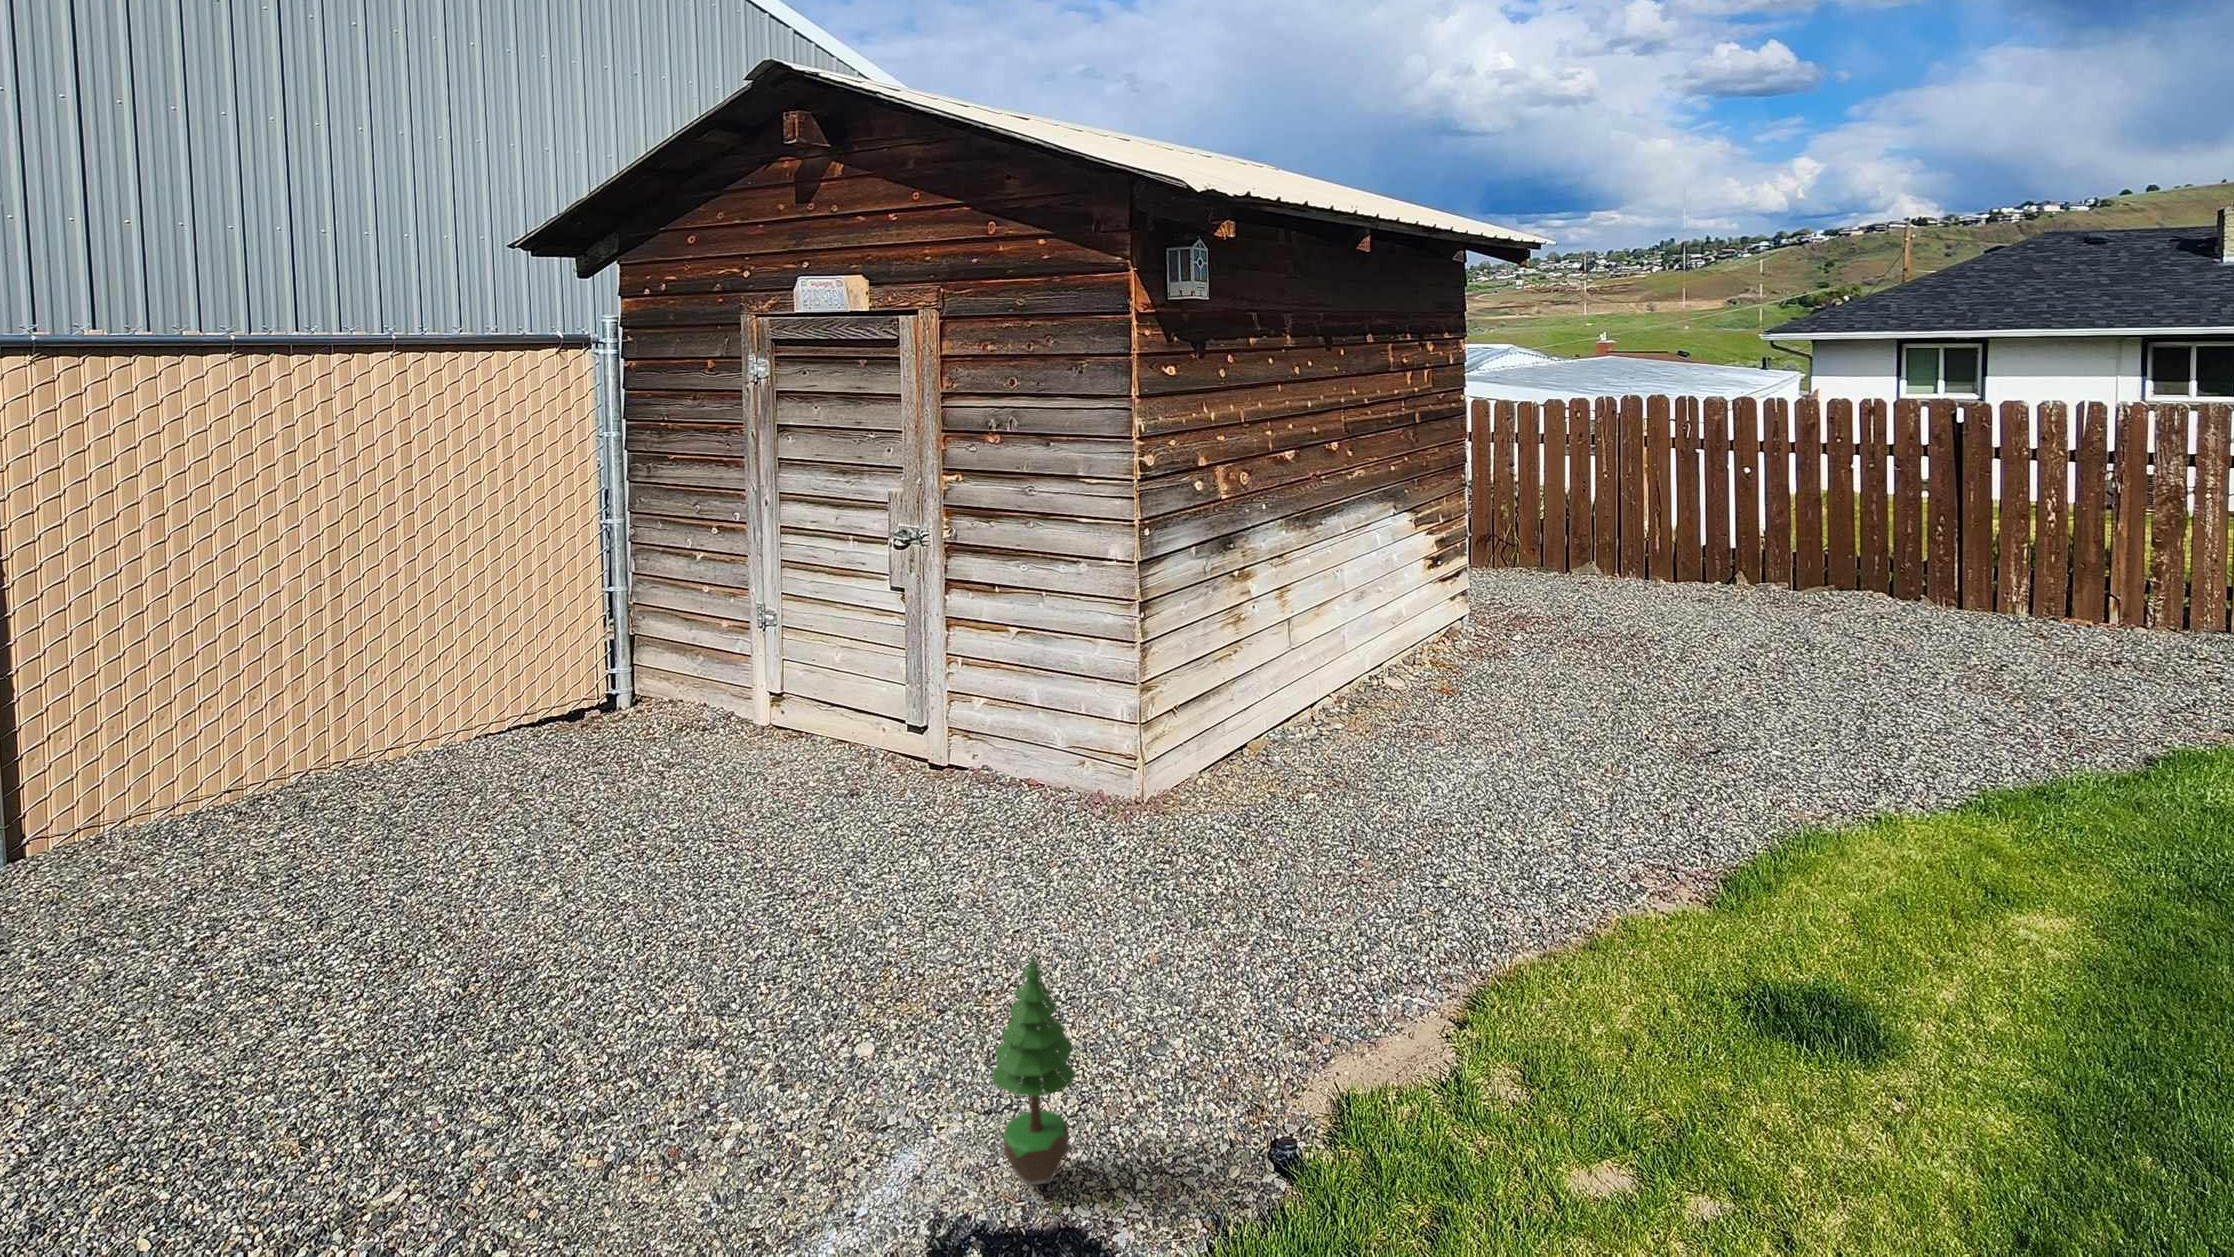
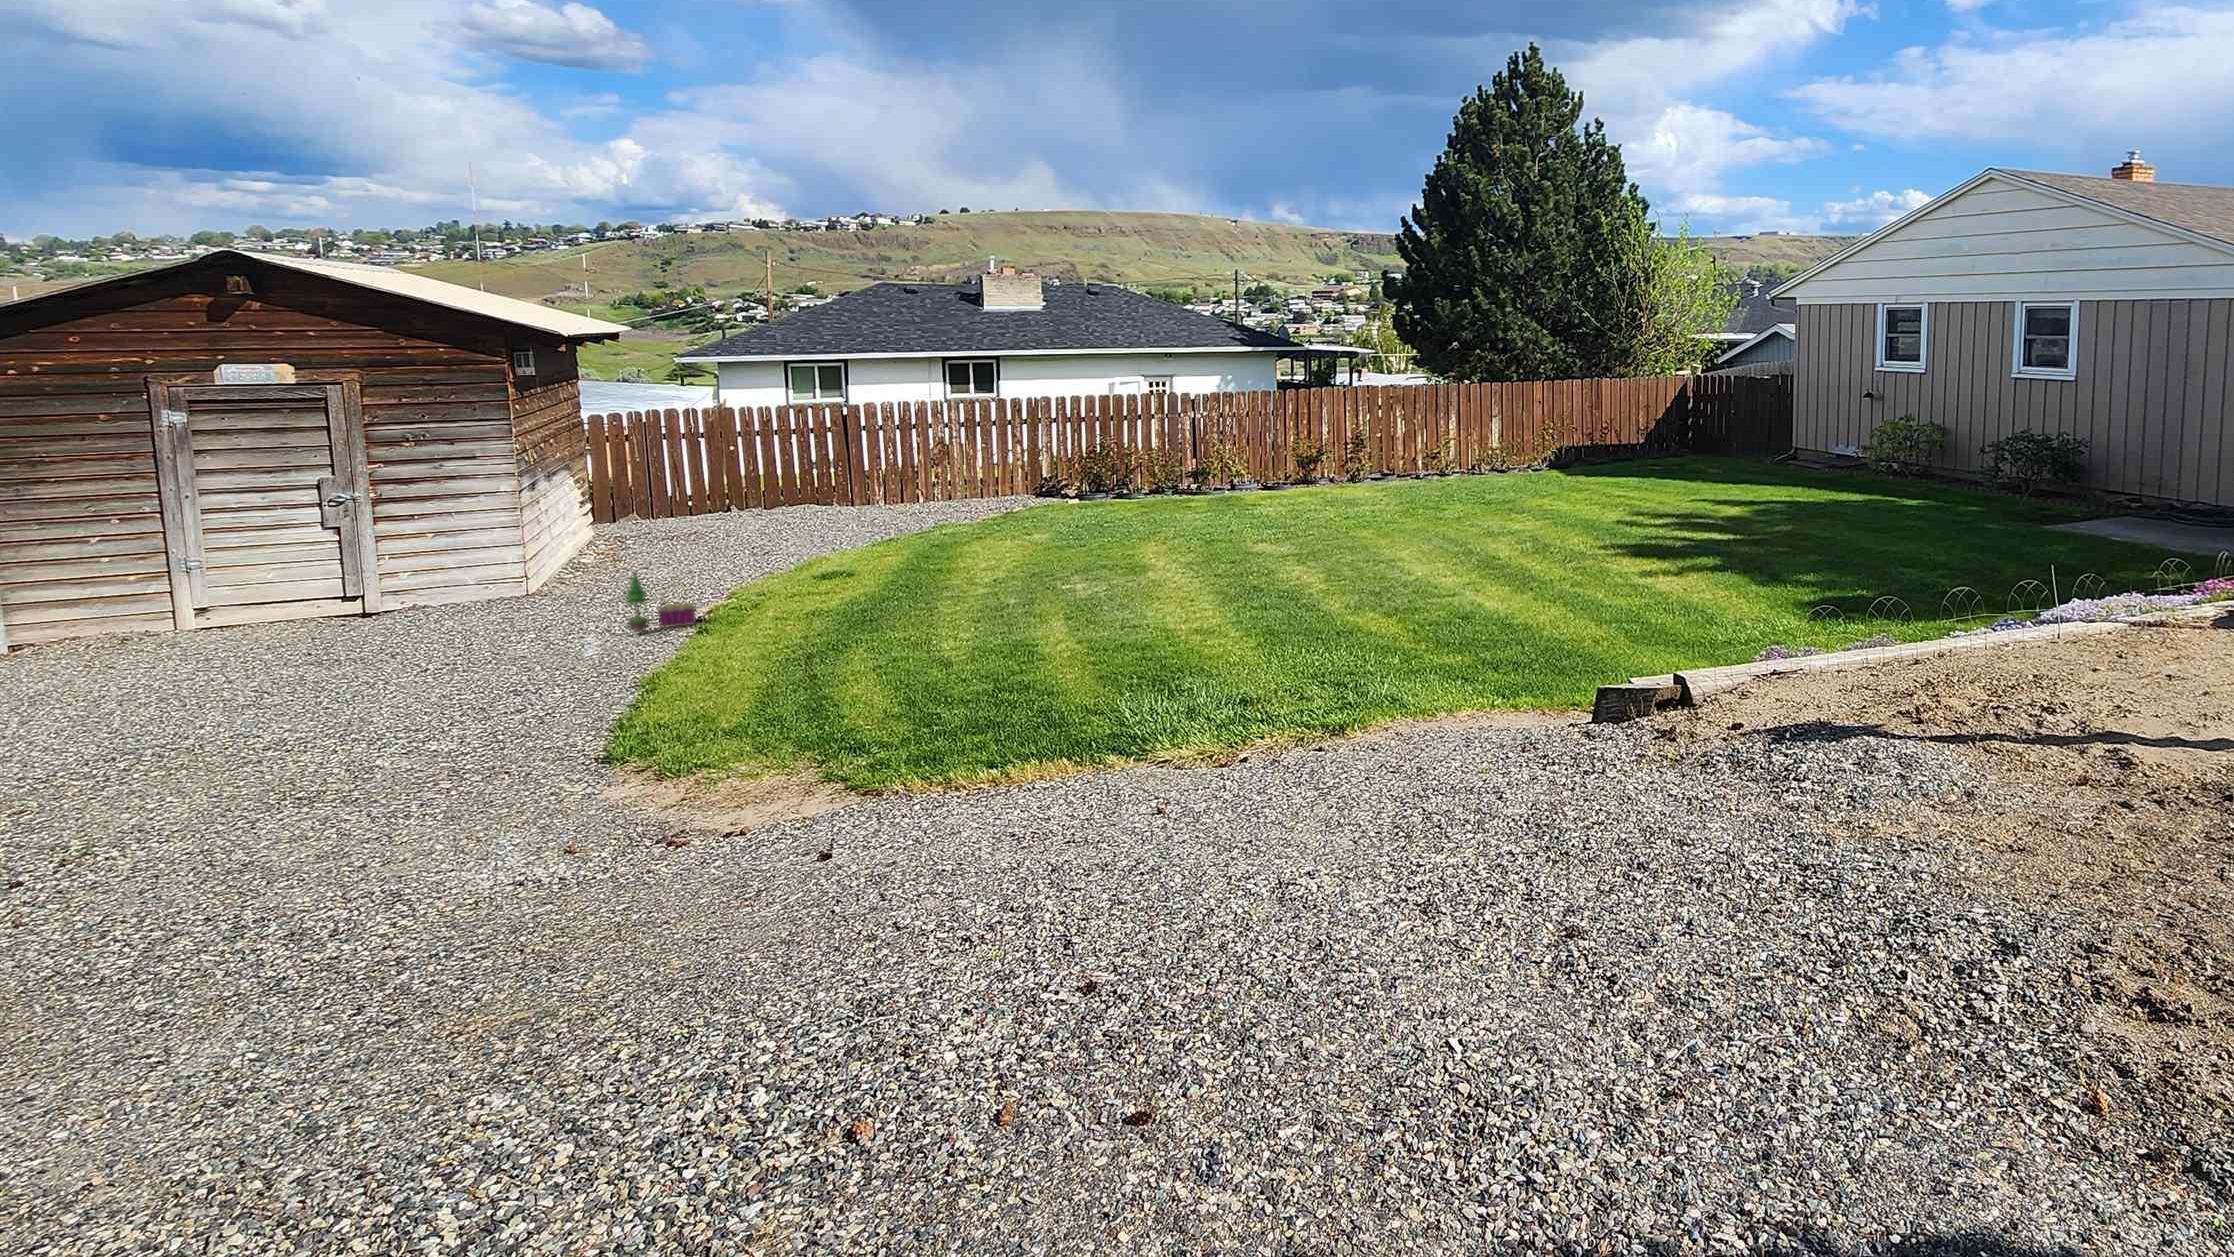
basket: none [1128,992,1249,1191] -> present [657,586,696,628]

